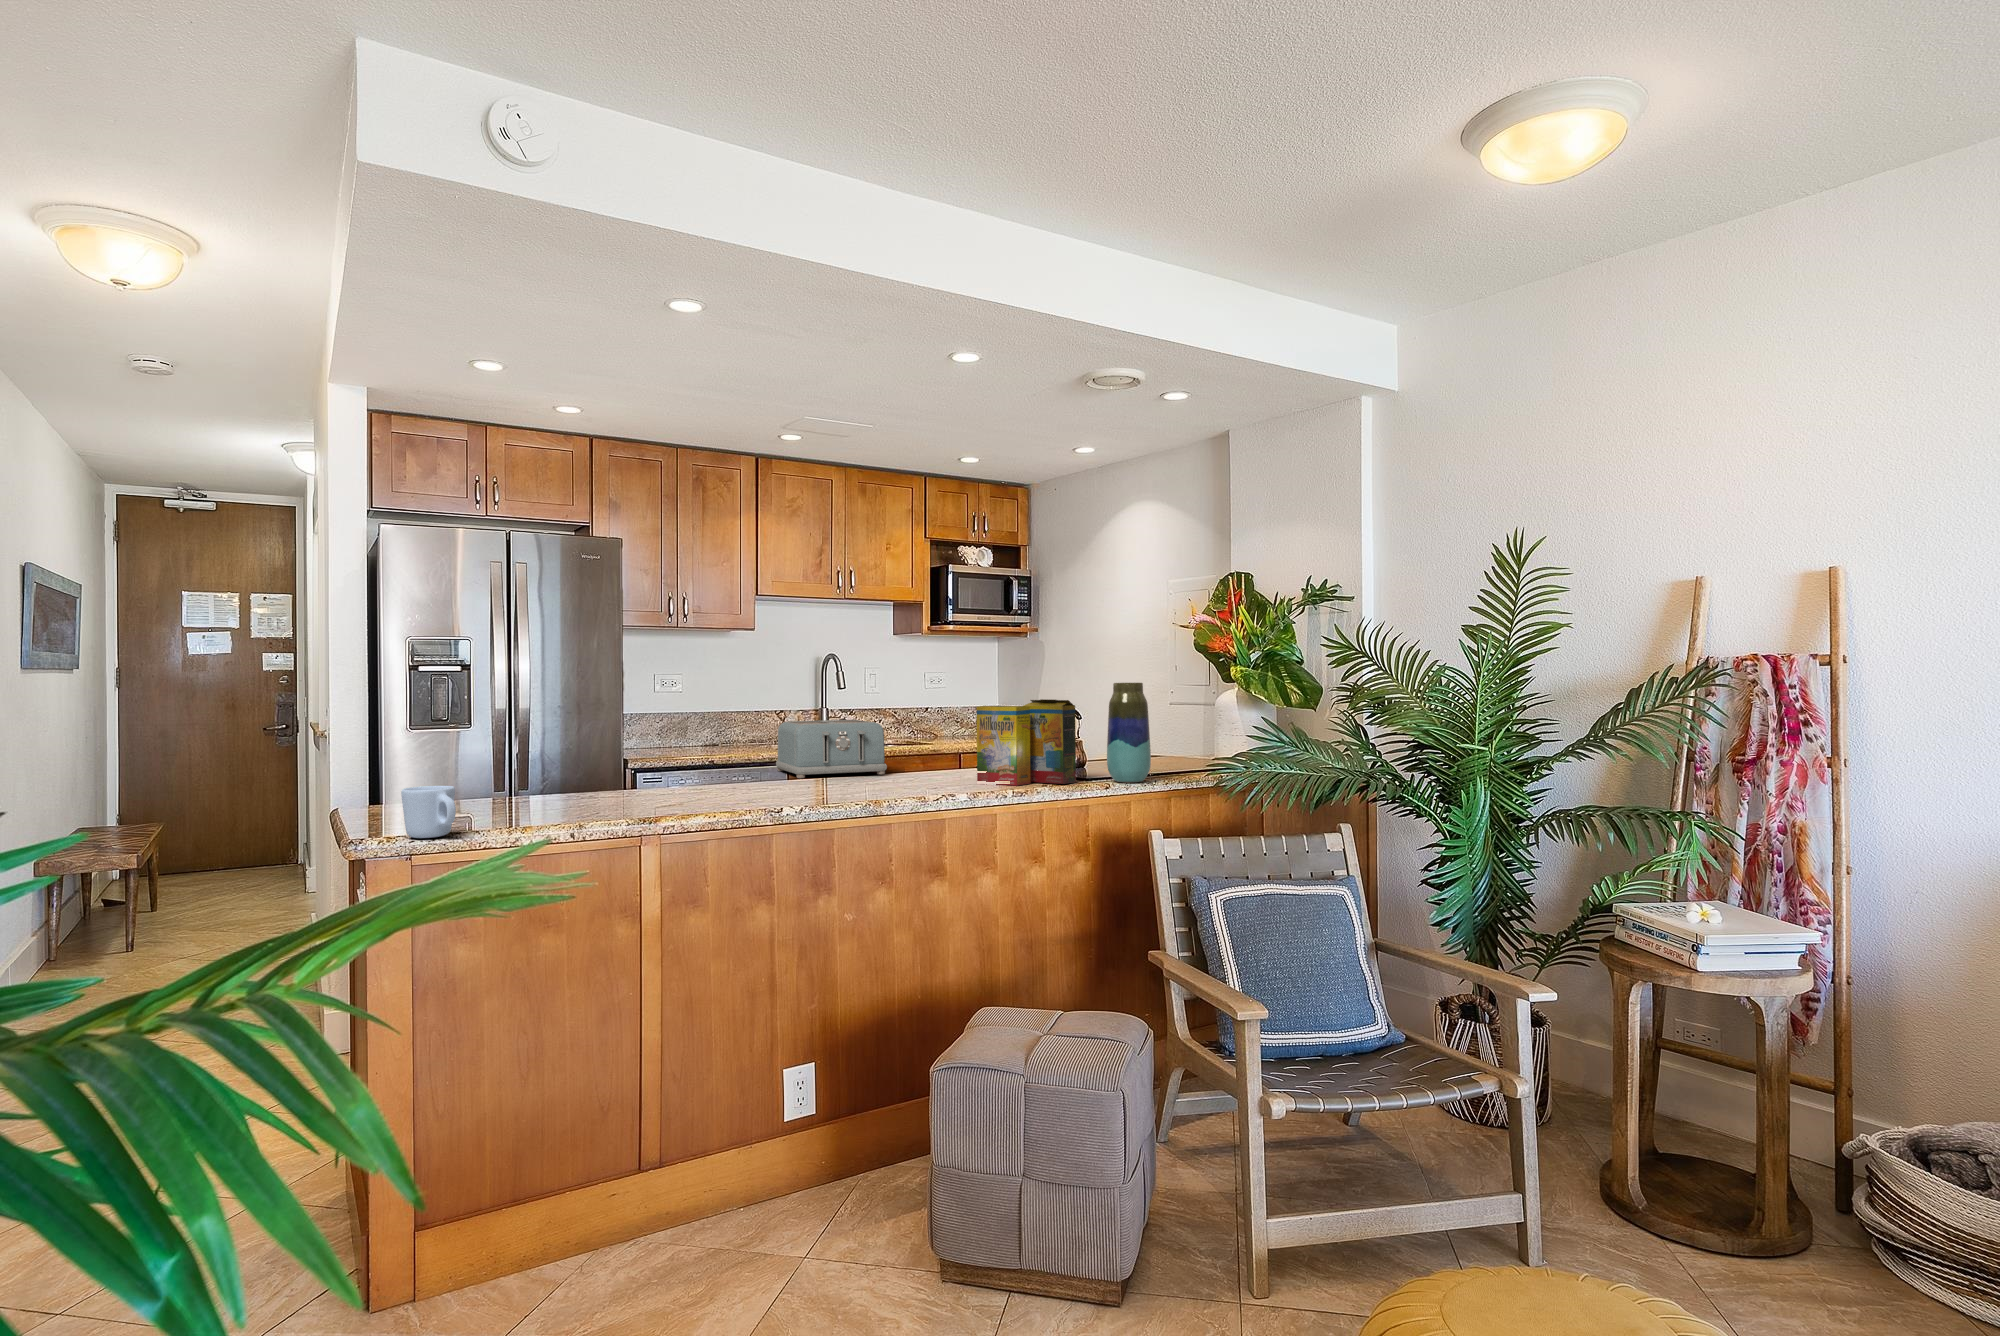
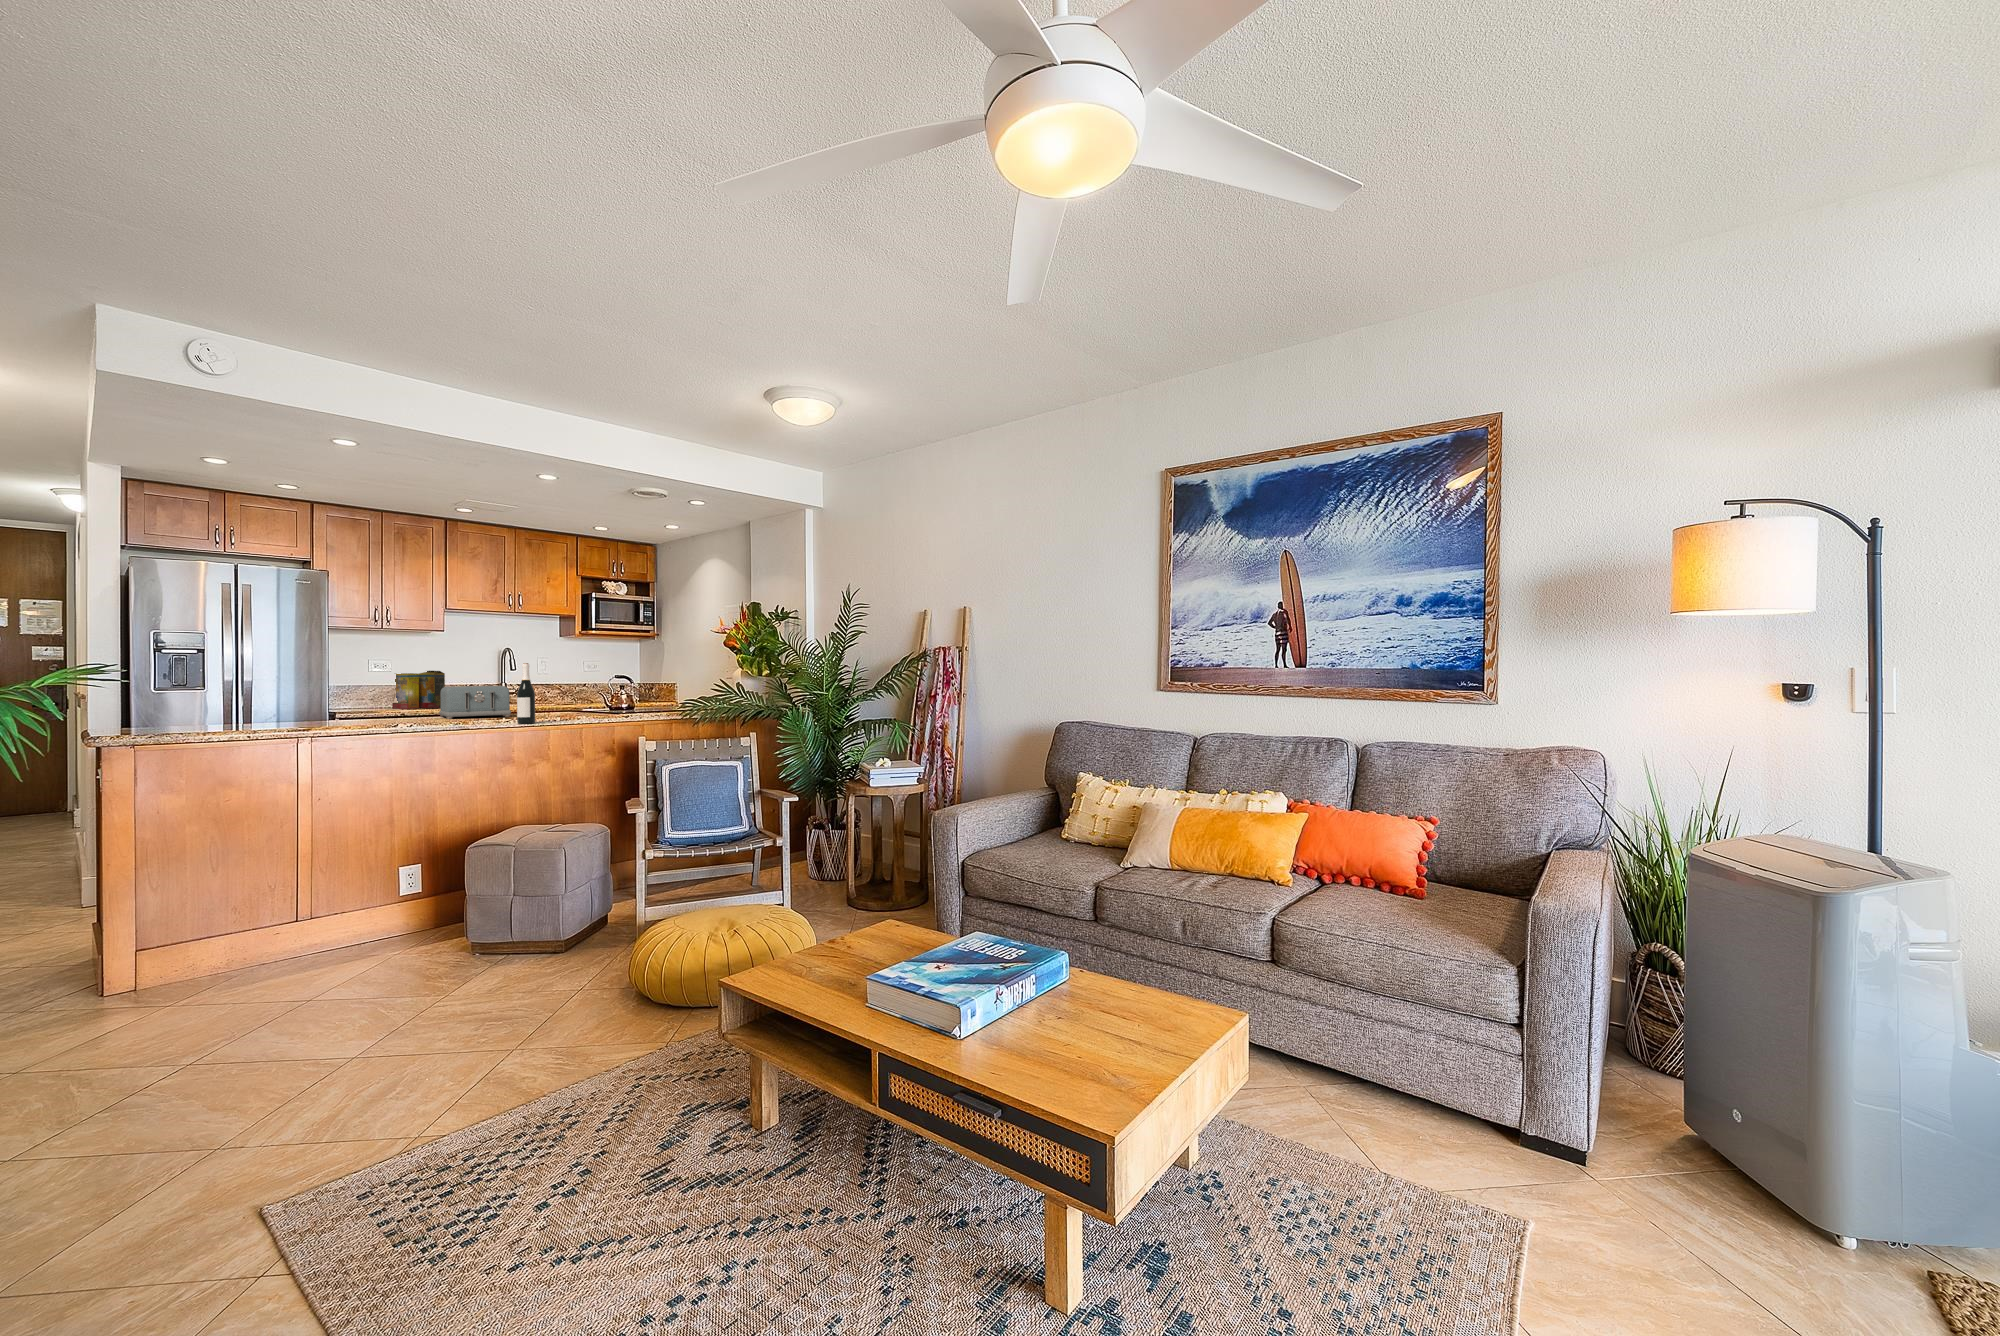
vase: present [1107,683,1151,783] -> none [644,662,670,717]
wine bottle: none [931,688,960,797] -> present [517,663,535,724]
cereal box: present [977,699,1076,786] -> present [392,671,445,709]
mug: present [401,786,456,838] -> none [130,713,169,741]

